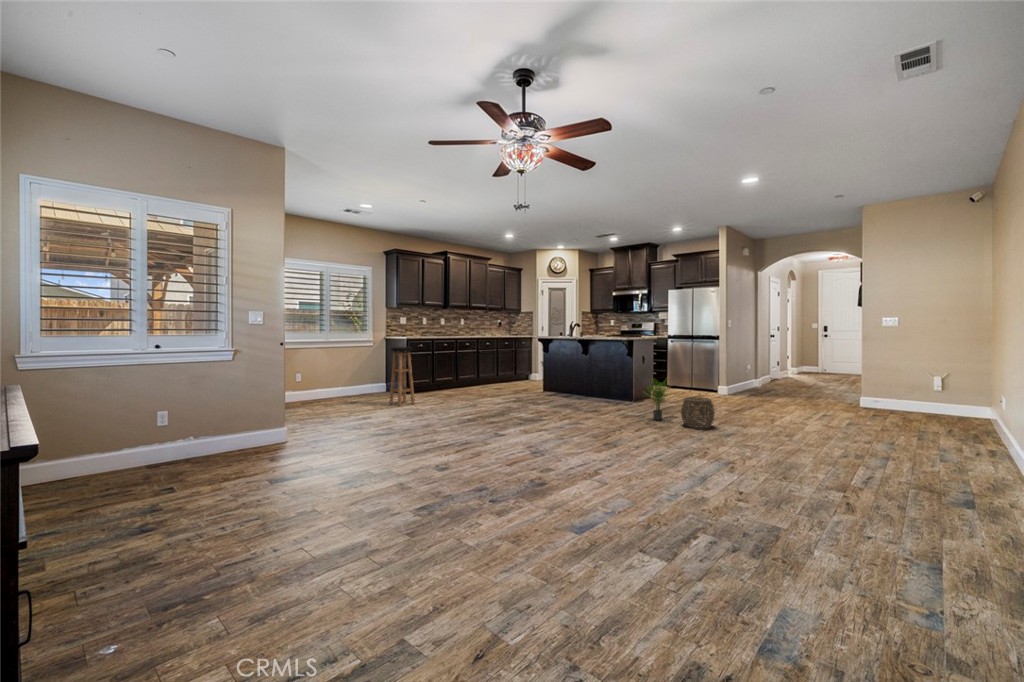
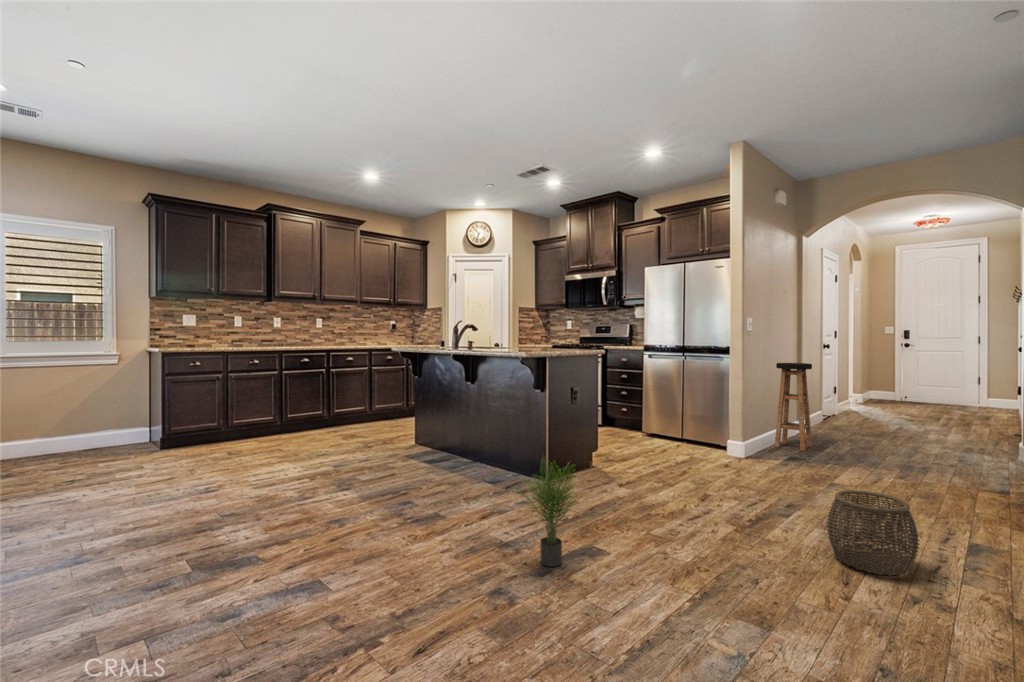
bar stool: present [390,347,415,406] -> present [775,363,812,451]
woven basket: present [681,397,715,428] -> present [827,490,919,576]

